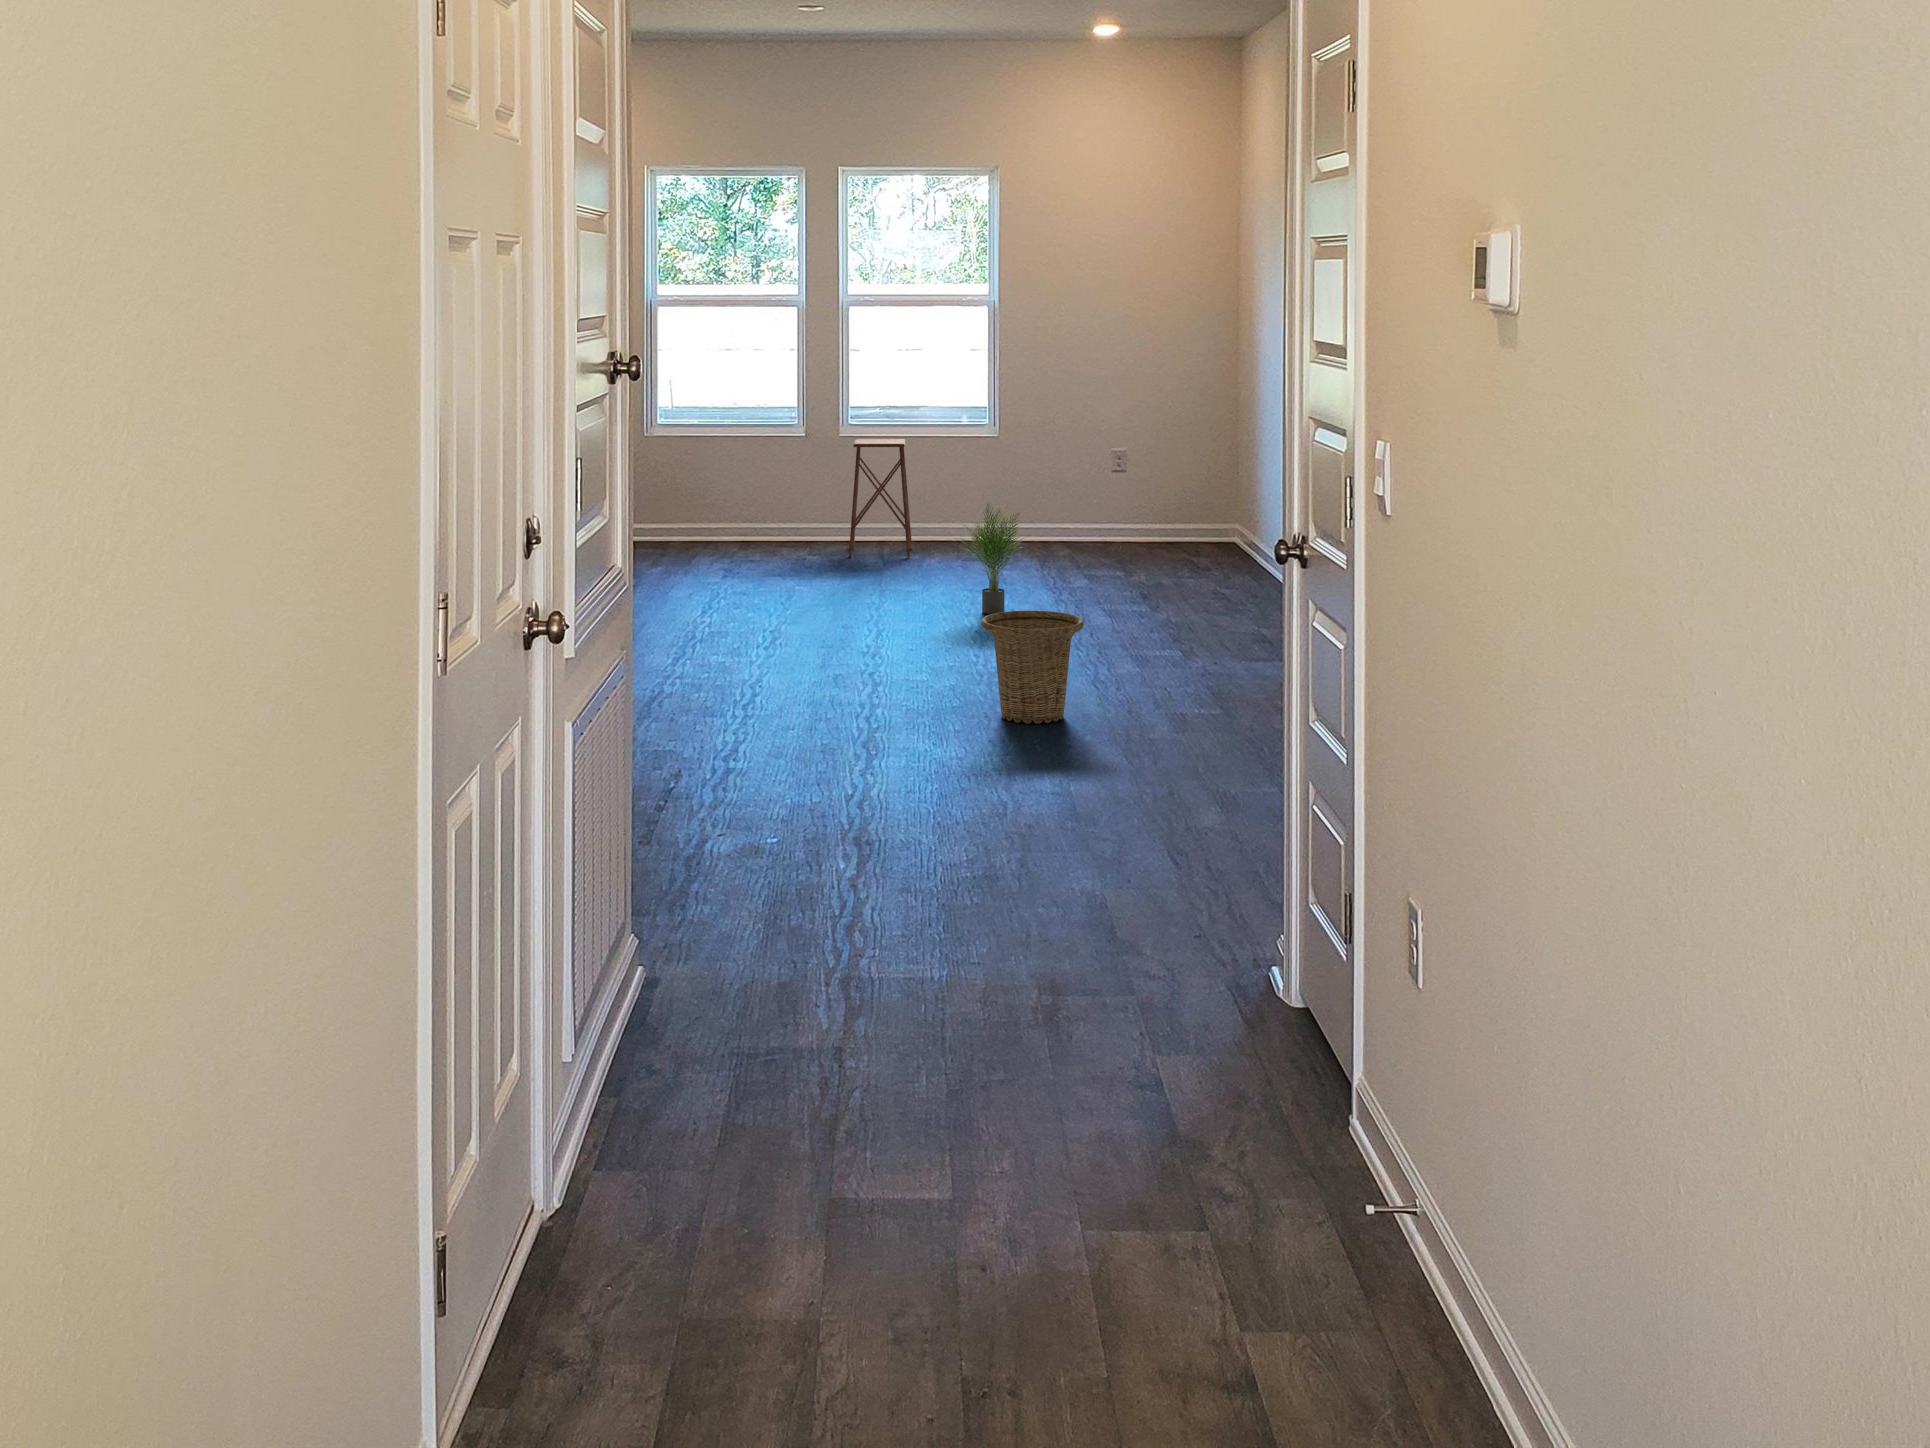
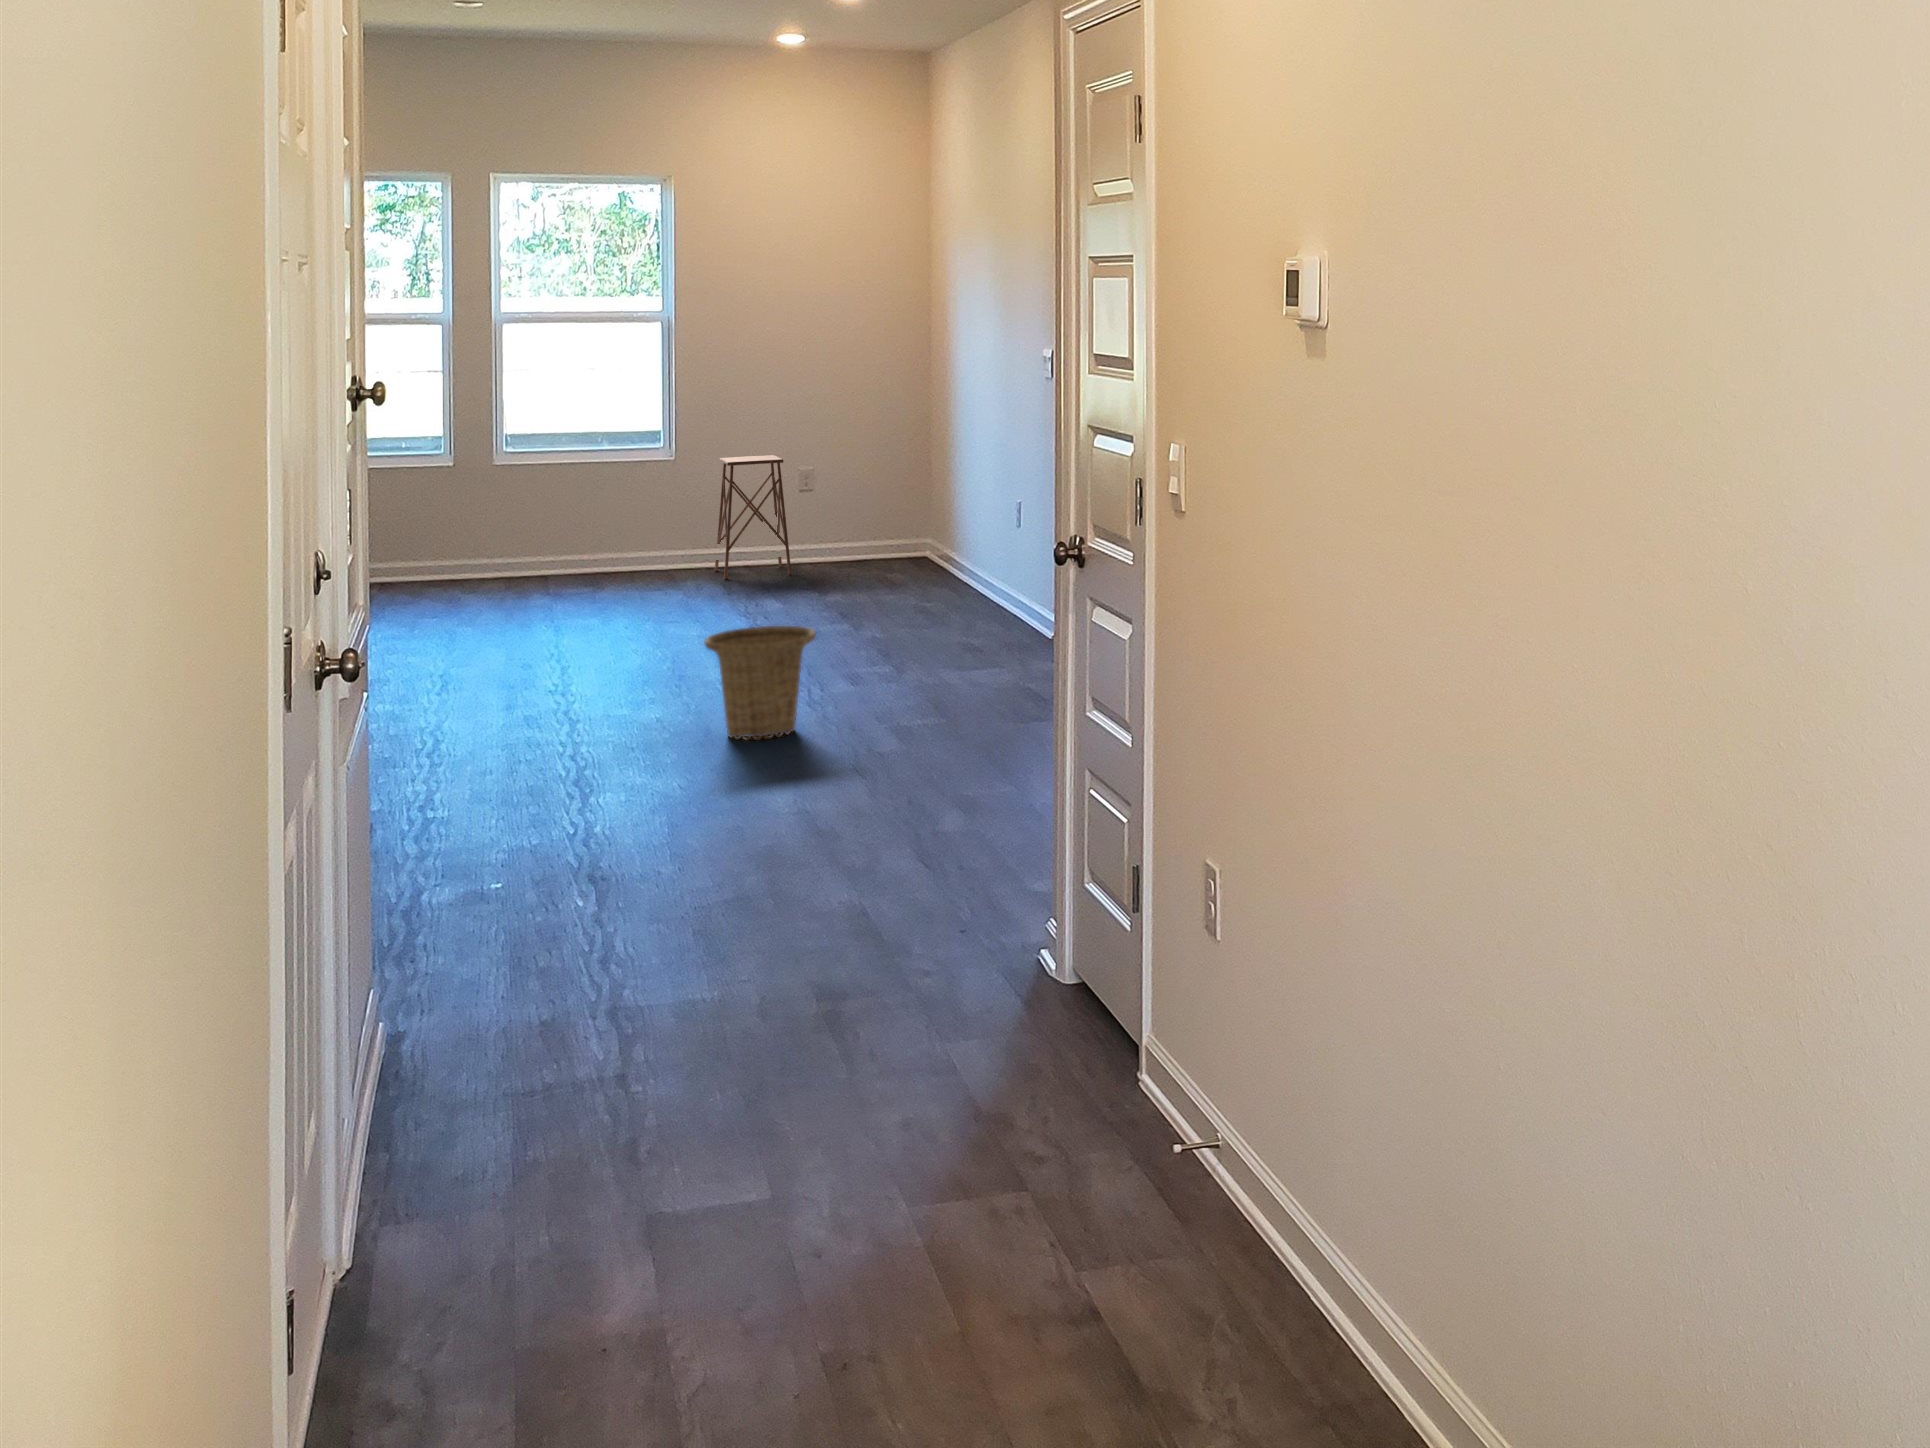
side table: present [849,439,912,557] -> present [715,455,791,580]
potted plant: present [957,508,1019,614] -> none [640,520,731,639]

